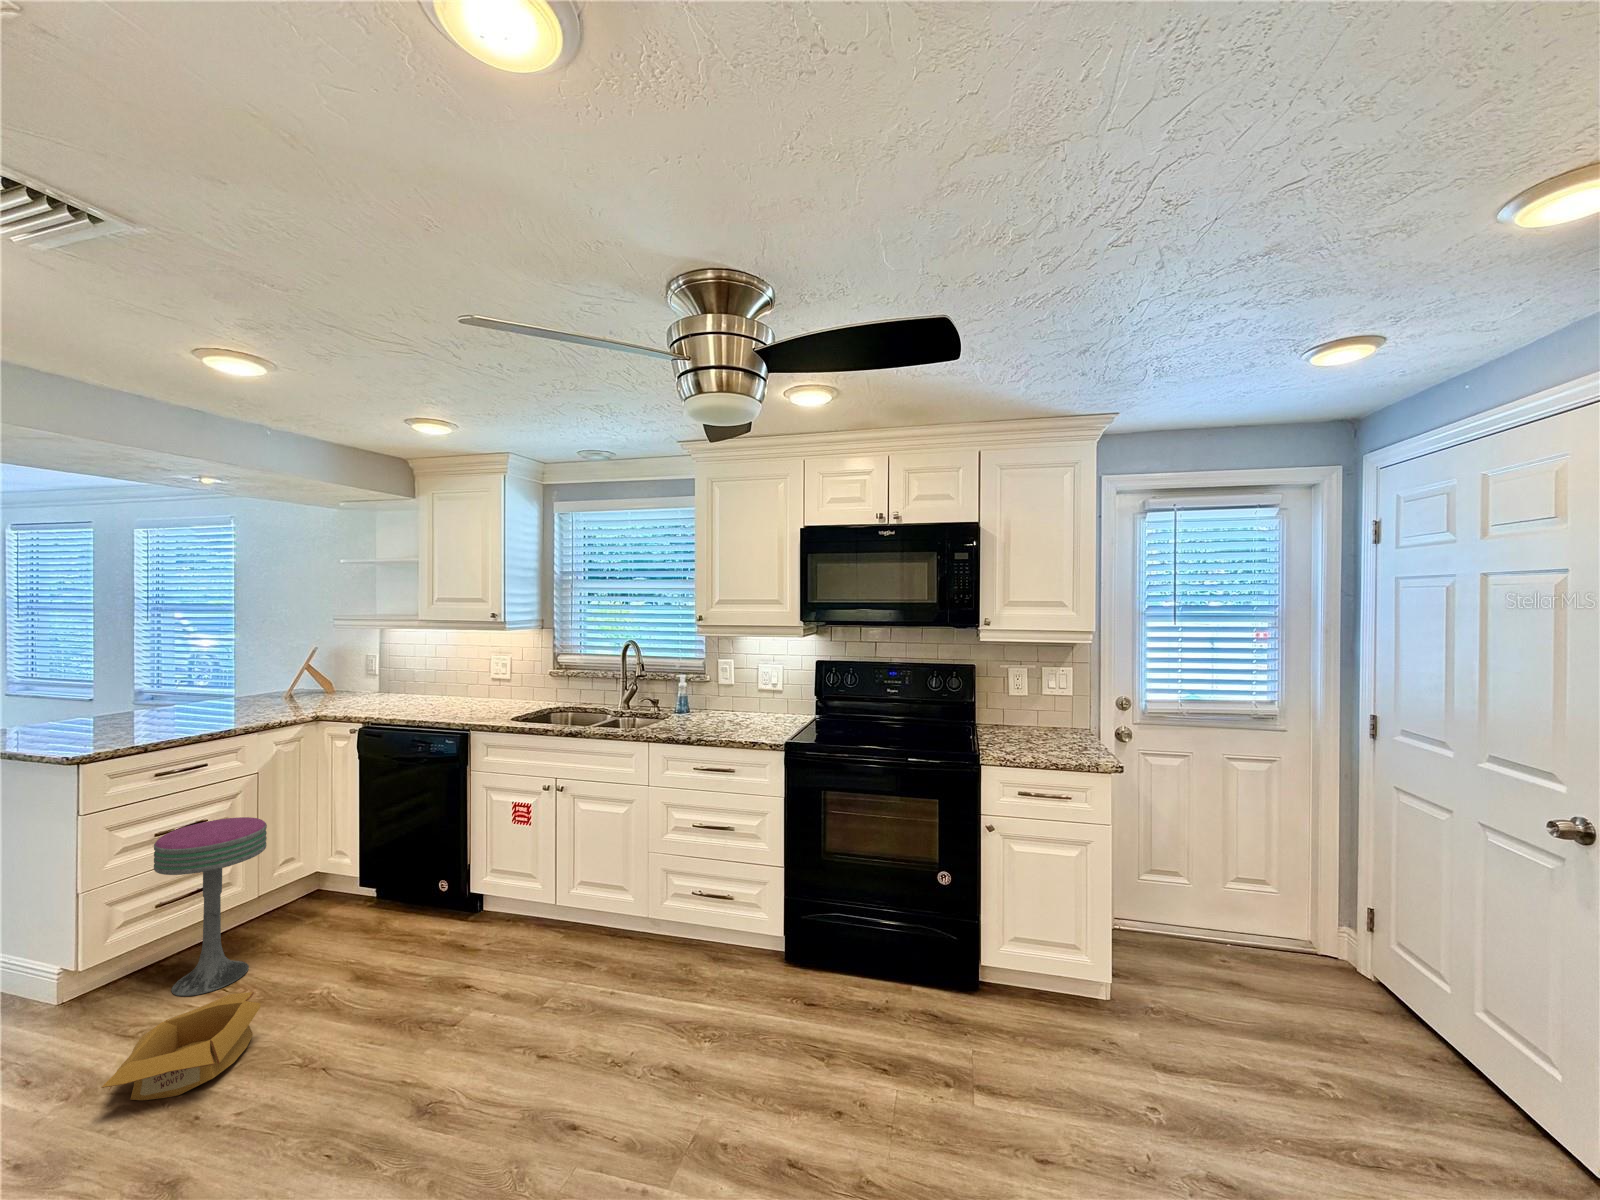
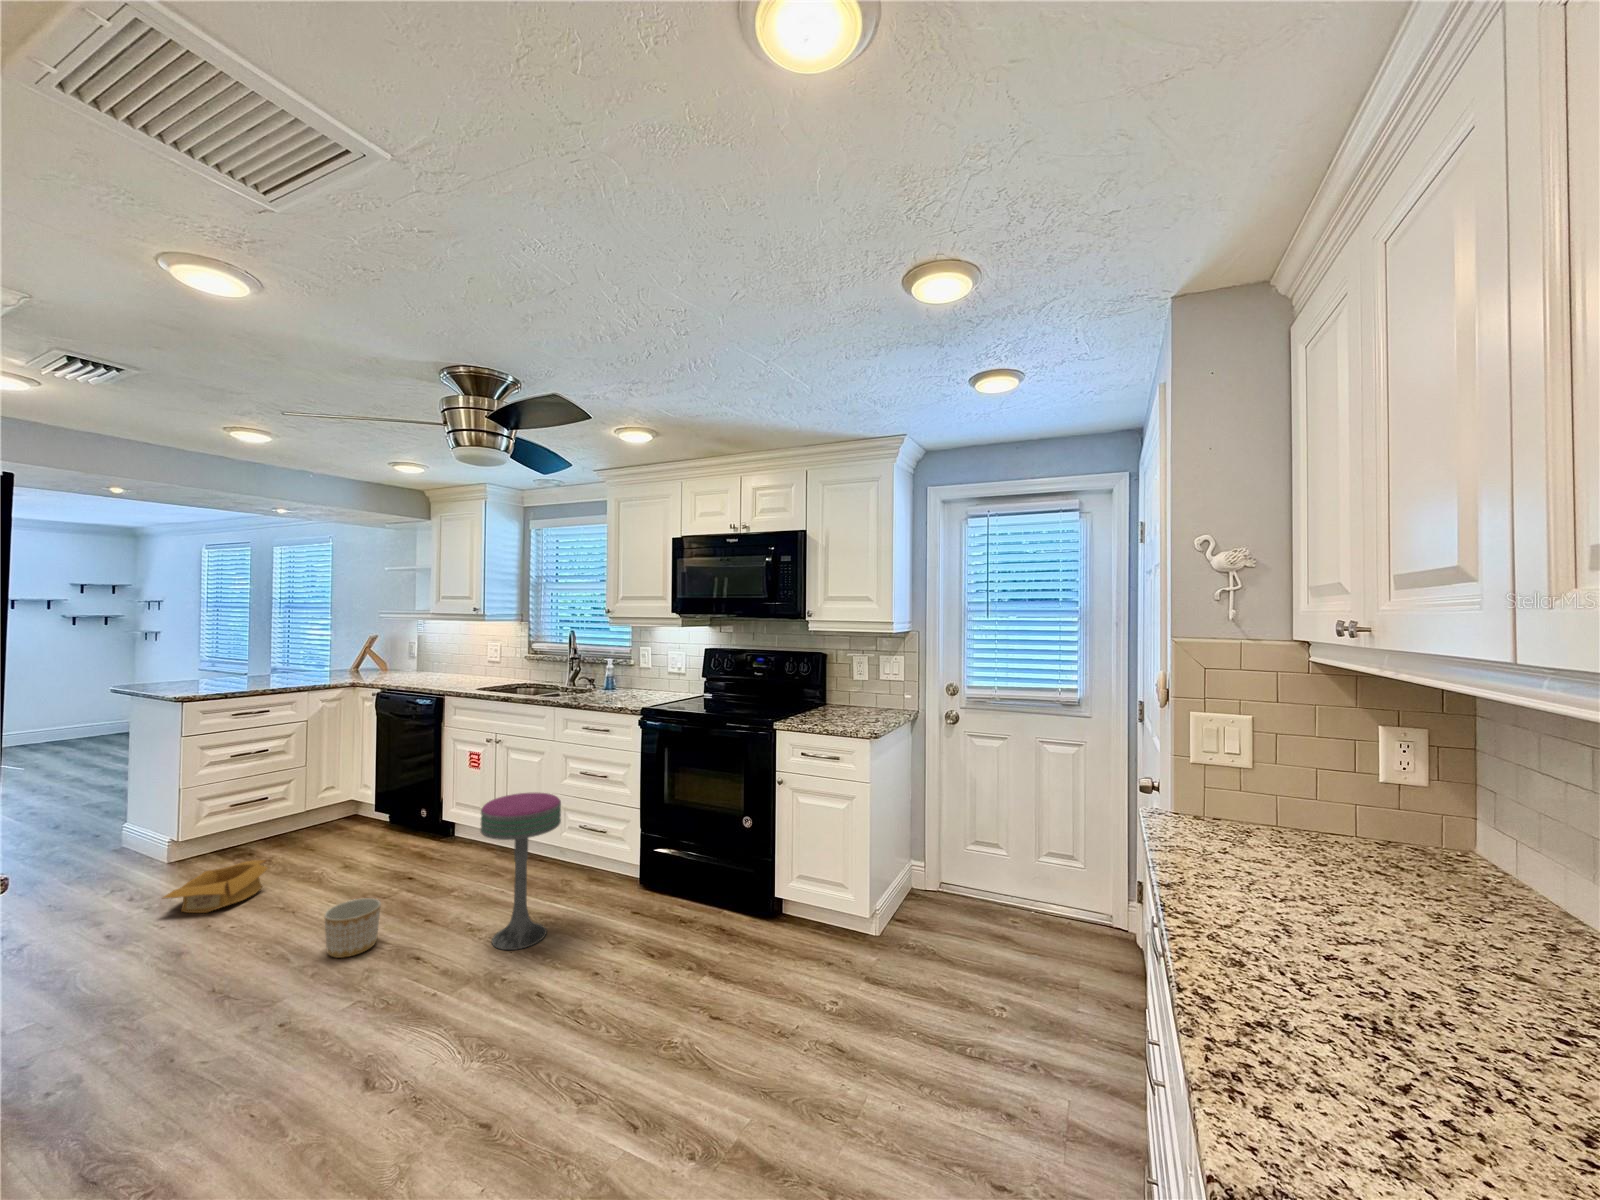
bar stool: present [154,817,267,996] -> present [480,792,561,950]
planter: none [428,1044,505,1148] -> present [324,898,381,958]

